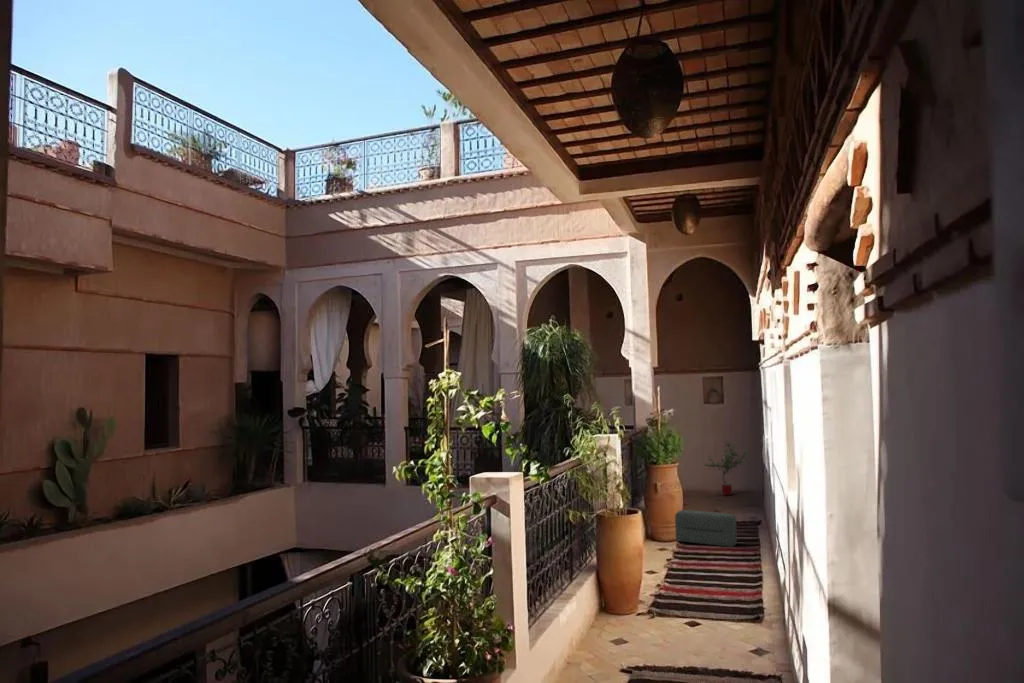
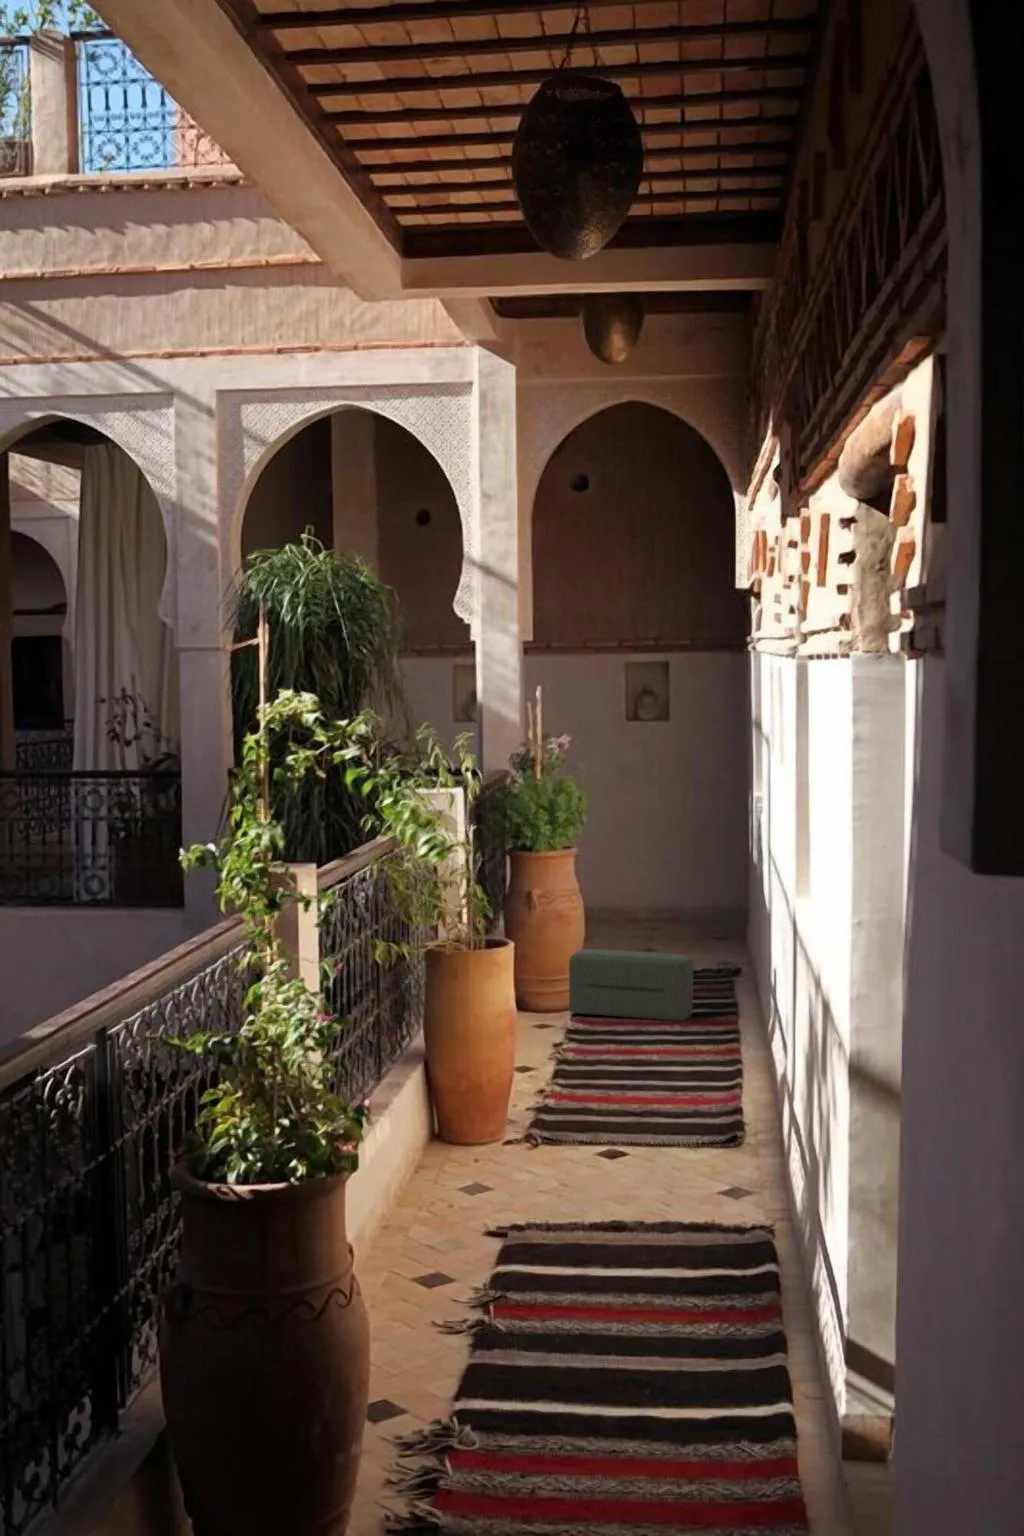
potted tree: present [705,442,748,496] -> none [623,803,721,922]

